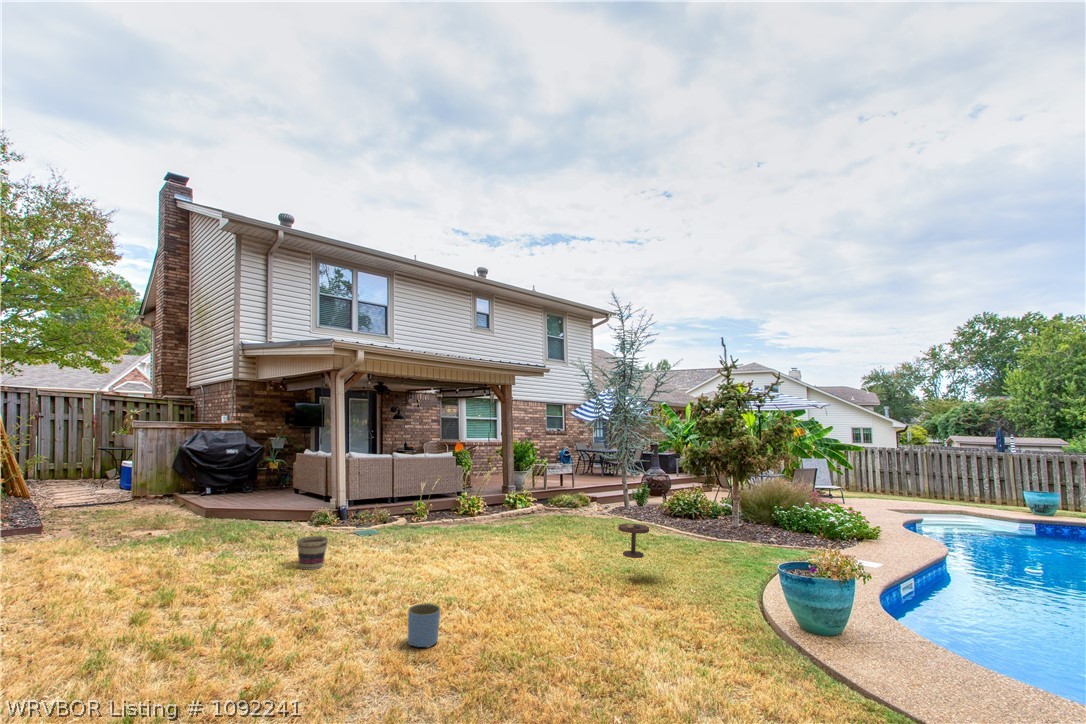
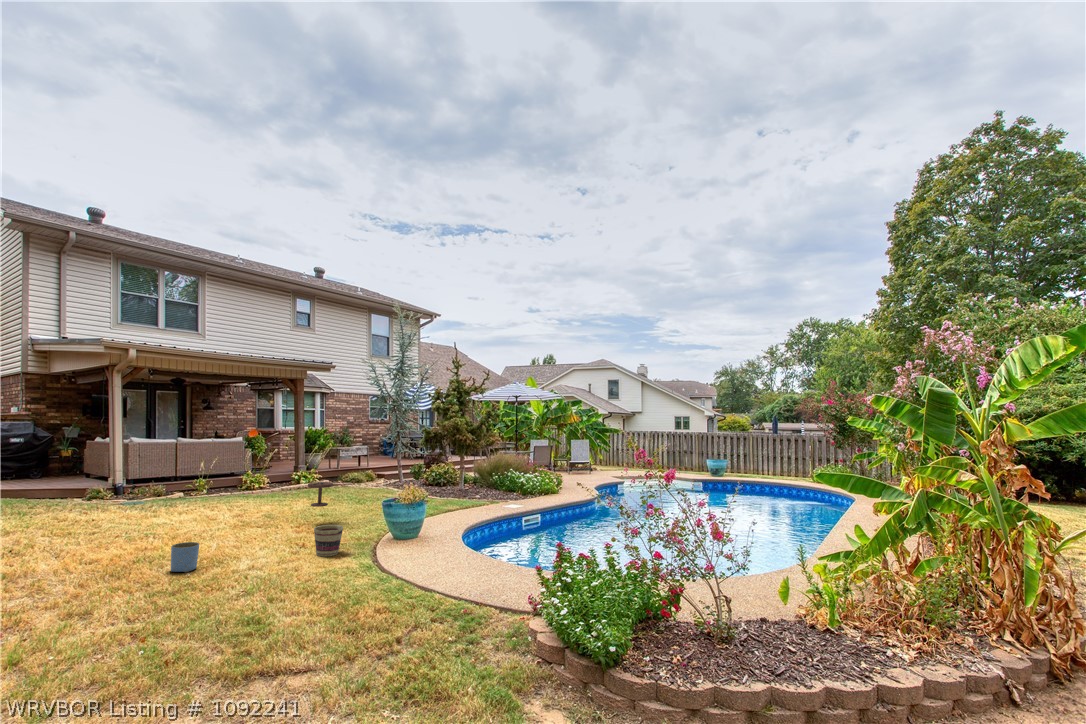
basket: present [297,536,328,570] -> present [314,525,343,556]
planter: present [408,604,440,648] -> present [171,542,199,572]

